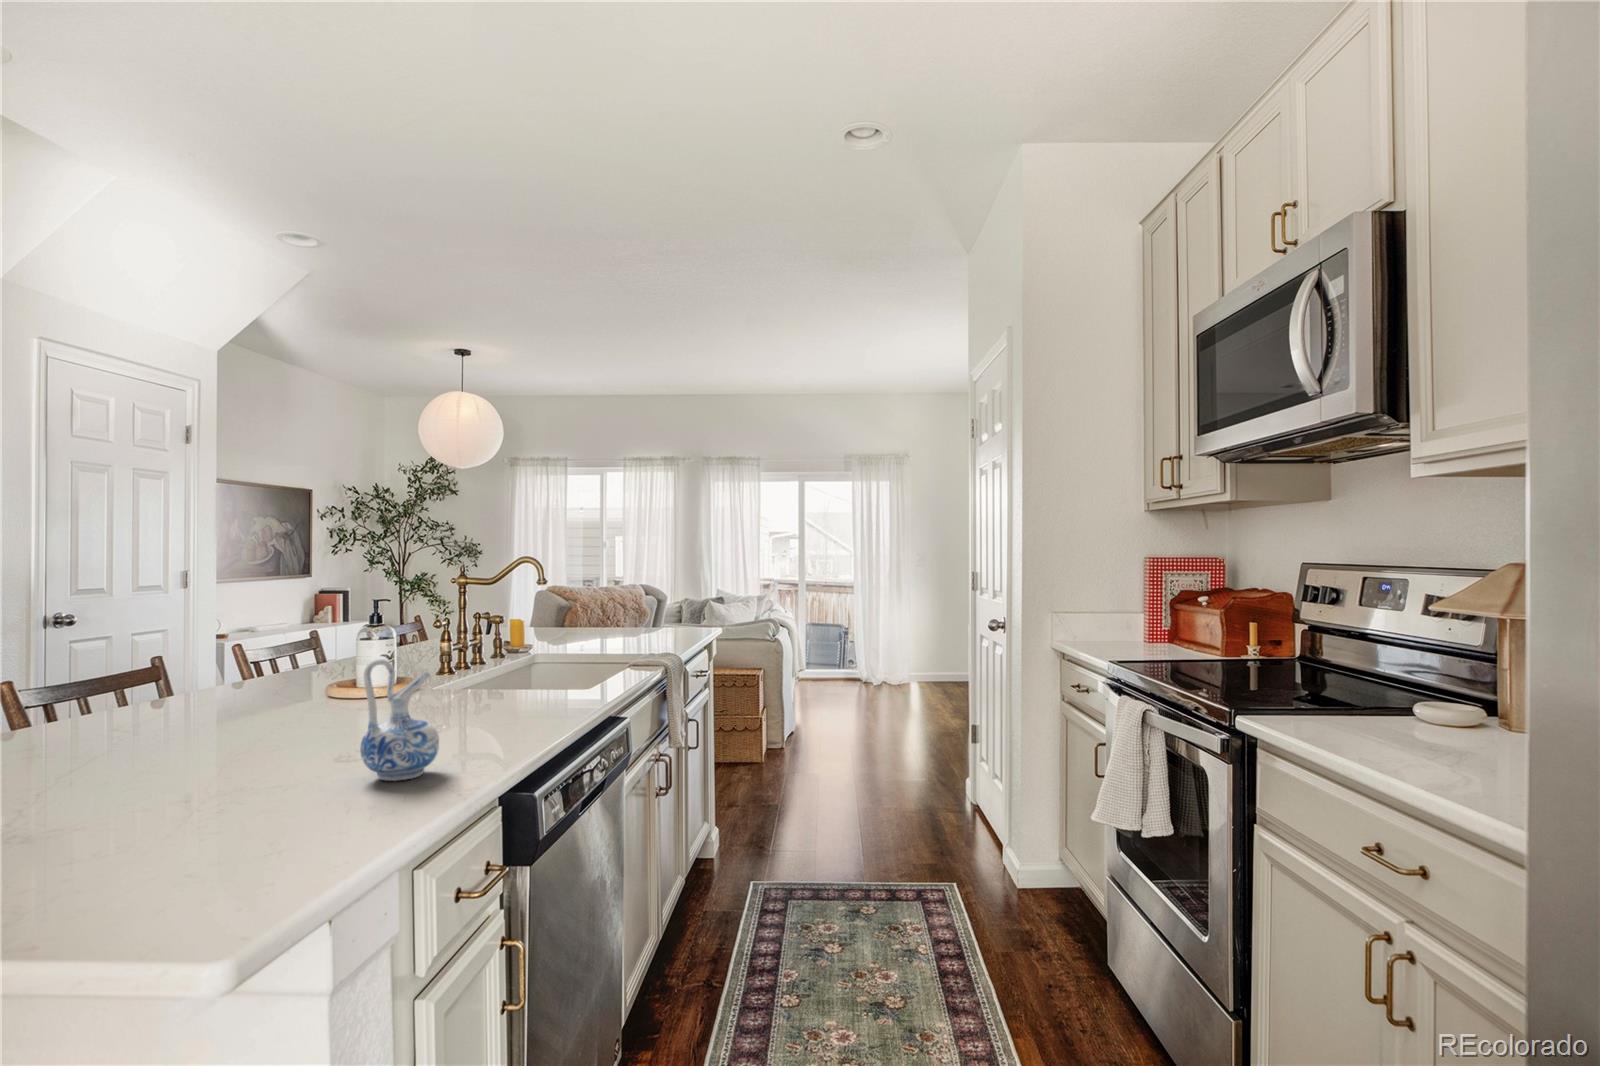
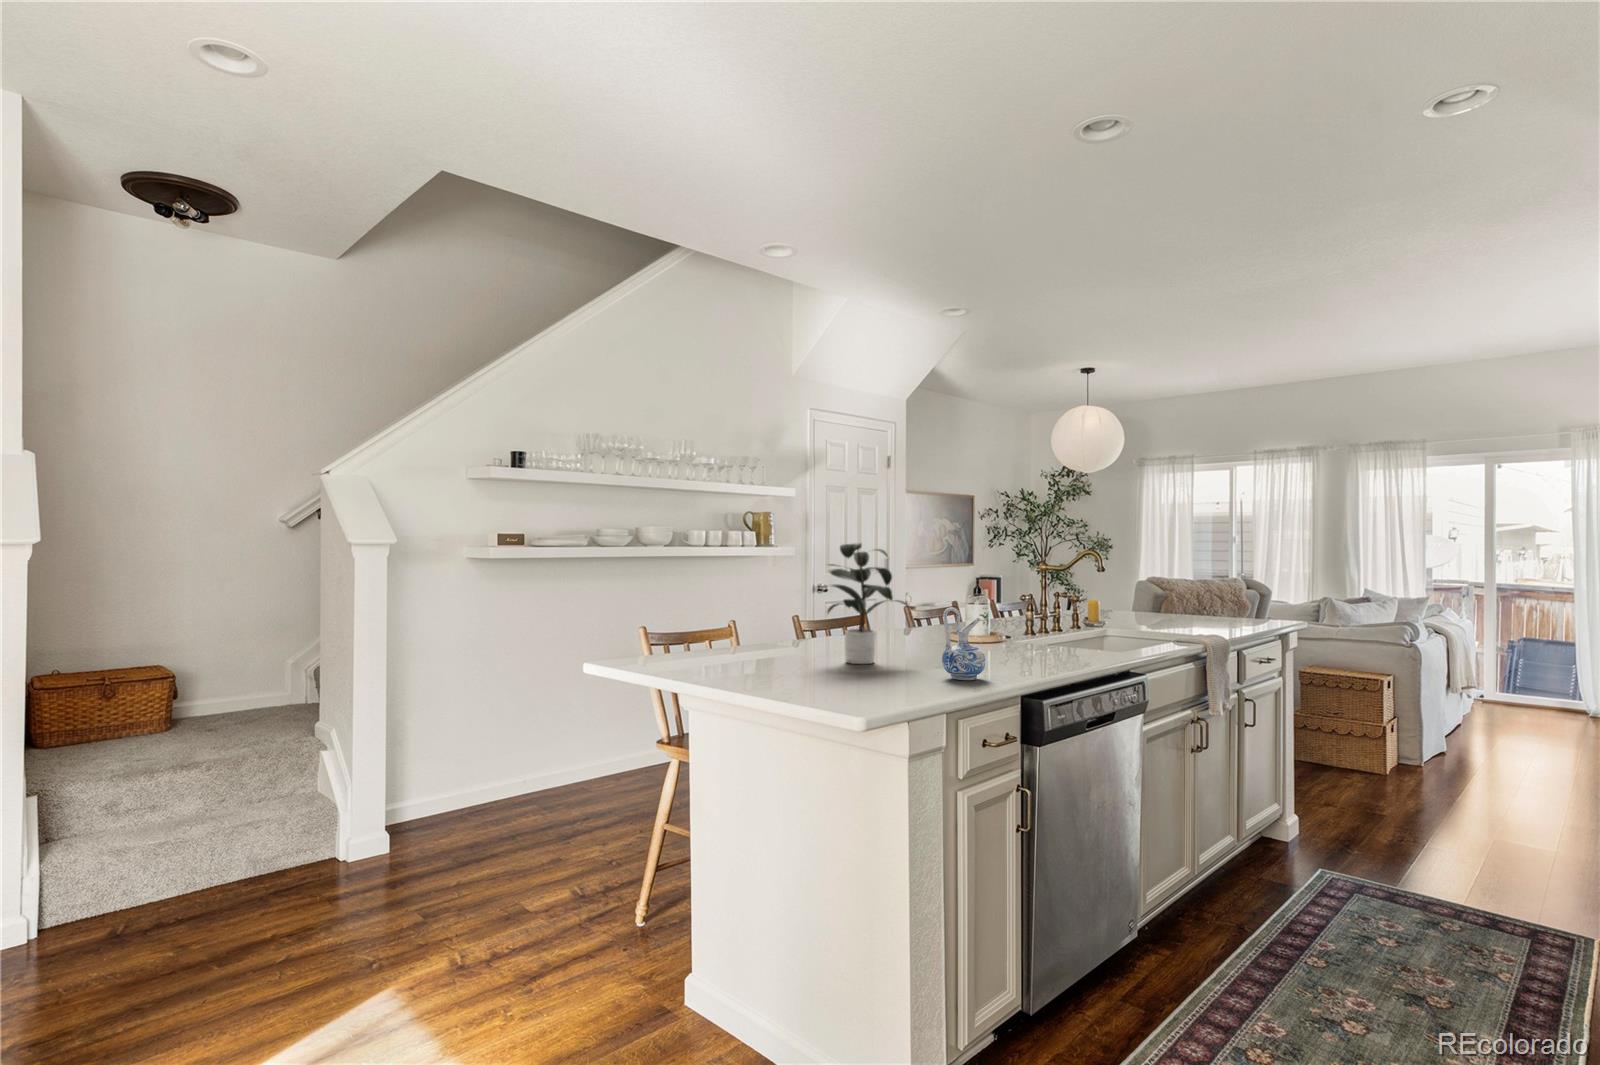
potted plant: none [62,550,309,777] -> present [828,543,909,664]

